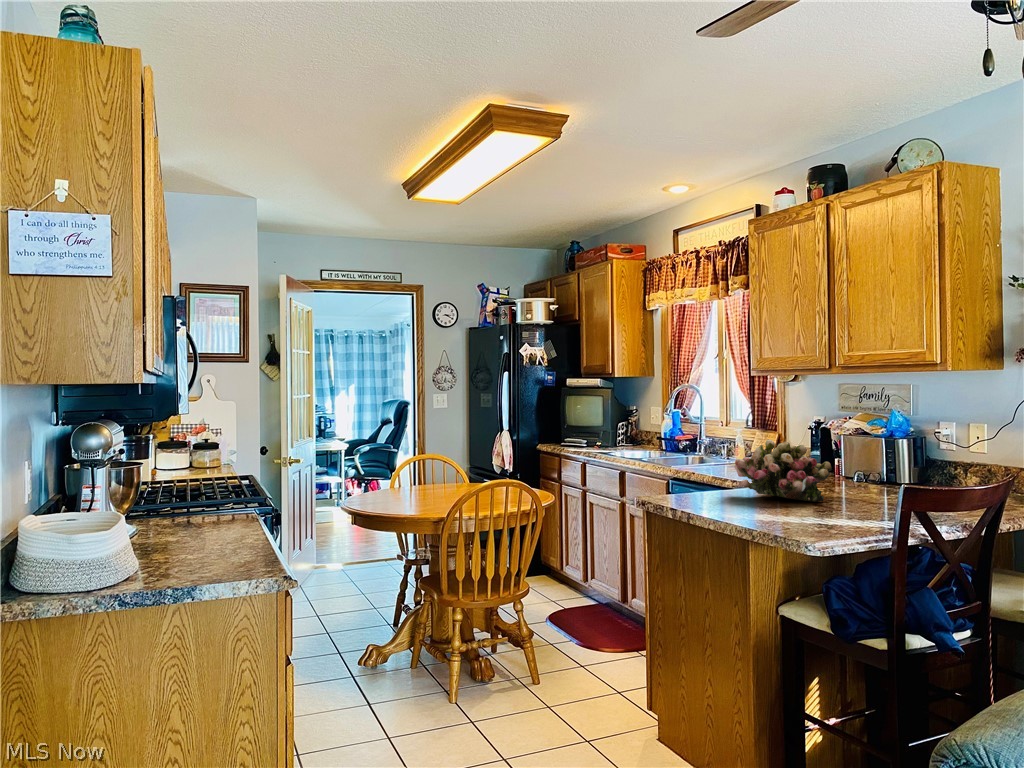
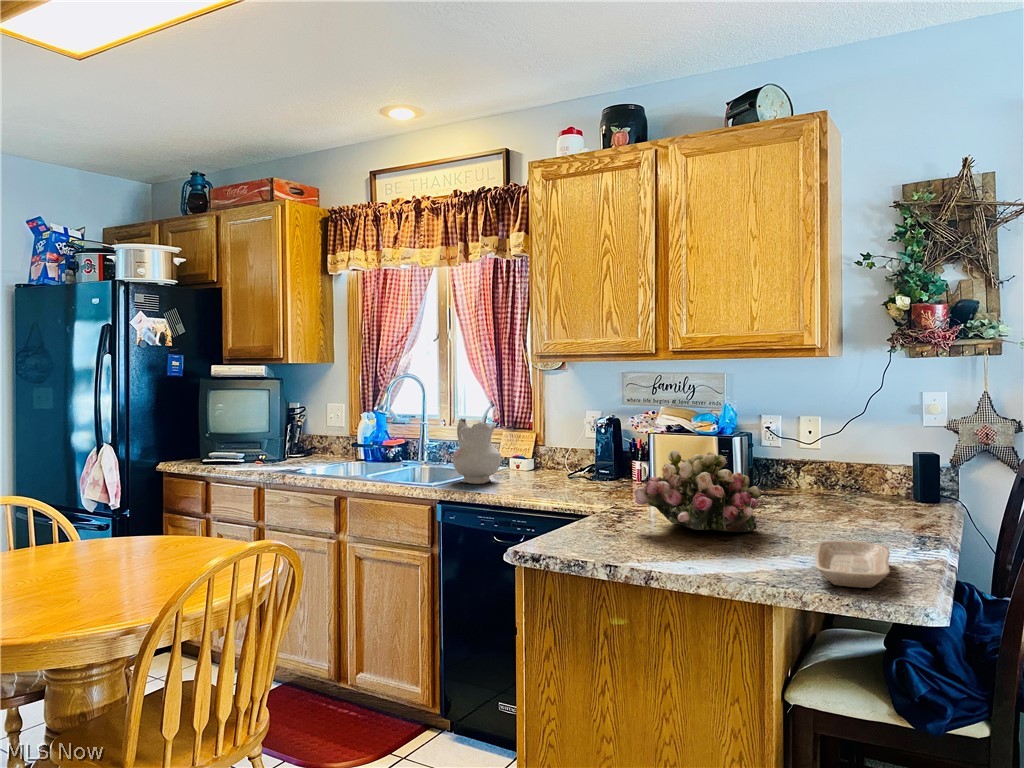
ceramic pitcher: none [693,418,731,467] -> present [453,418,501,484]
tray: none [758,504,853,525] -> present [815,541,890,588]

